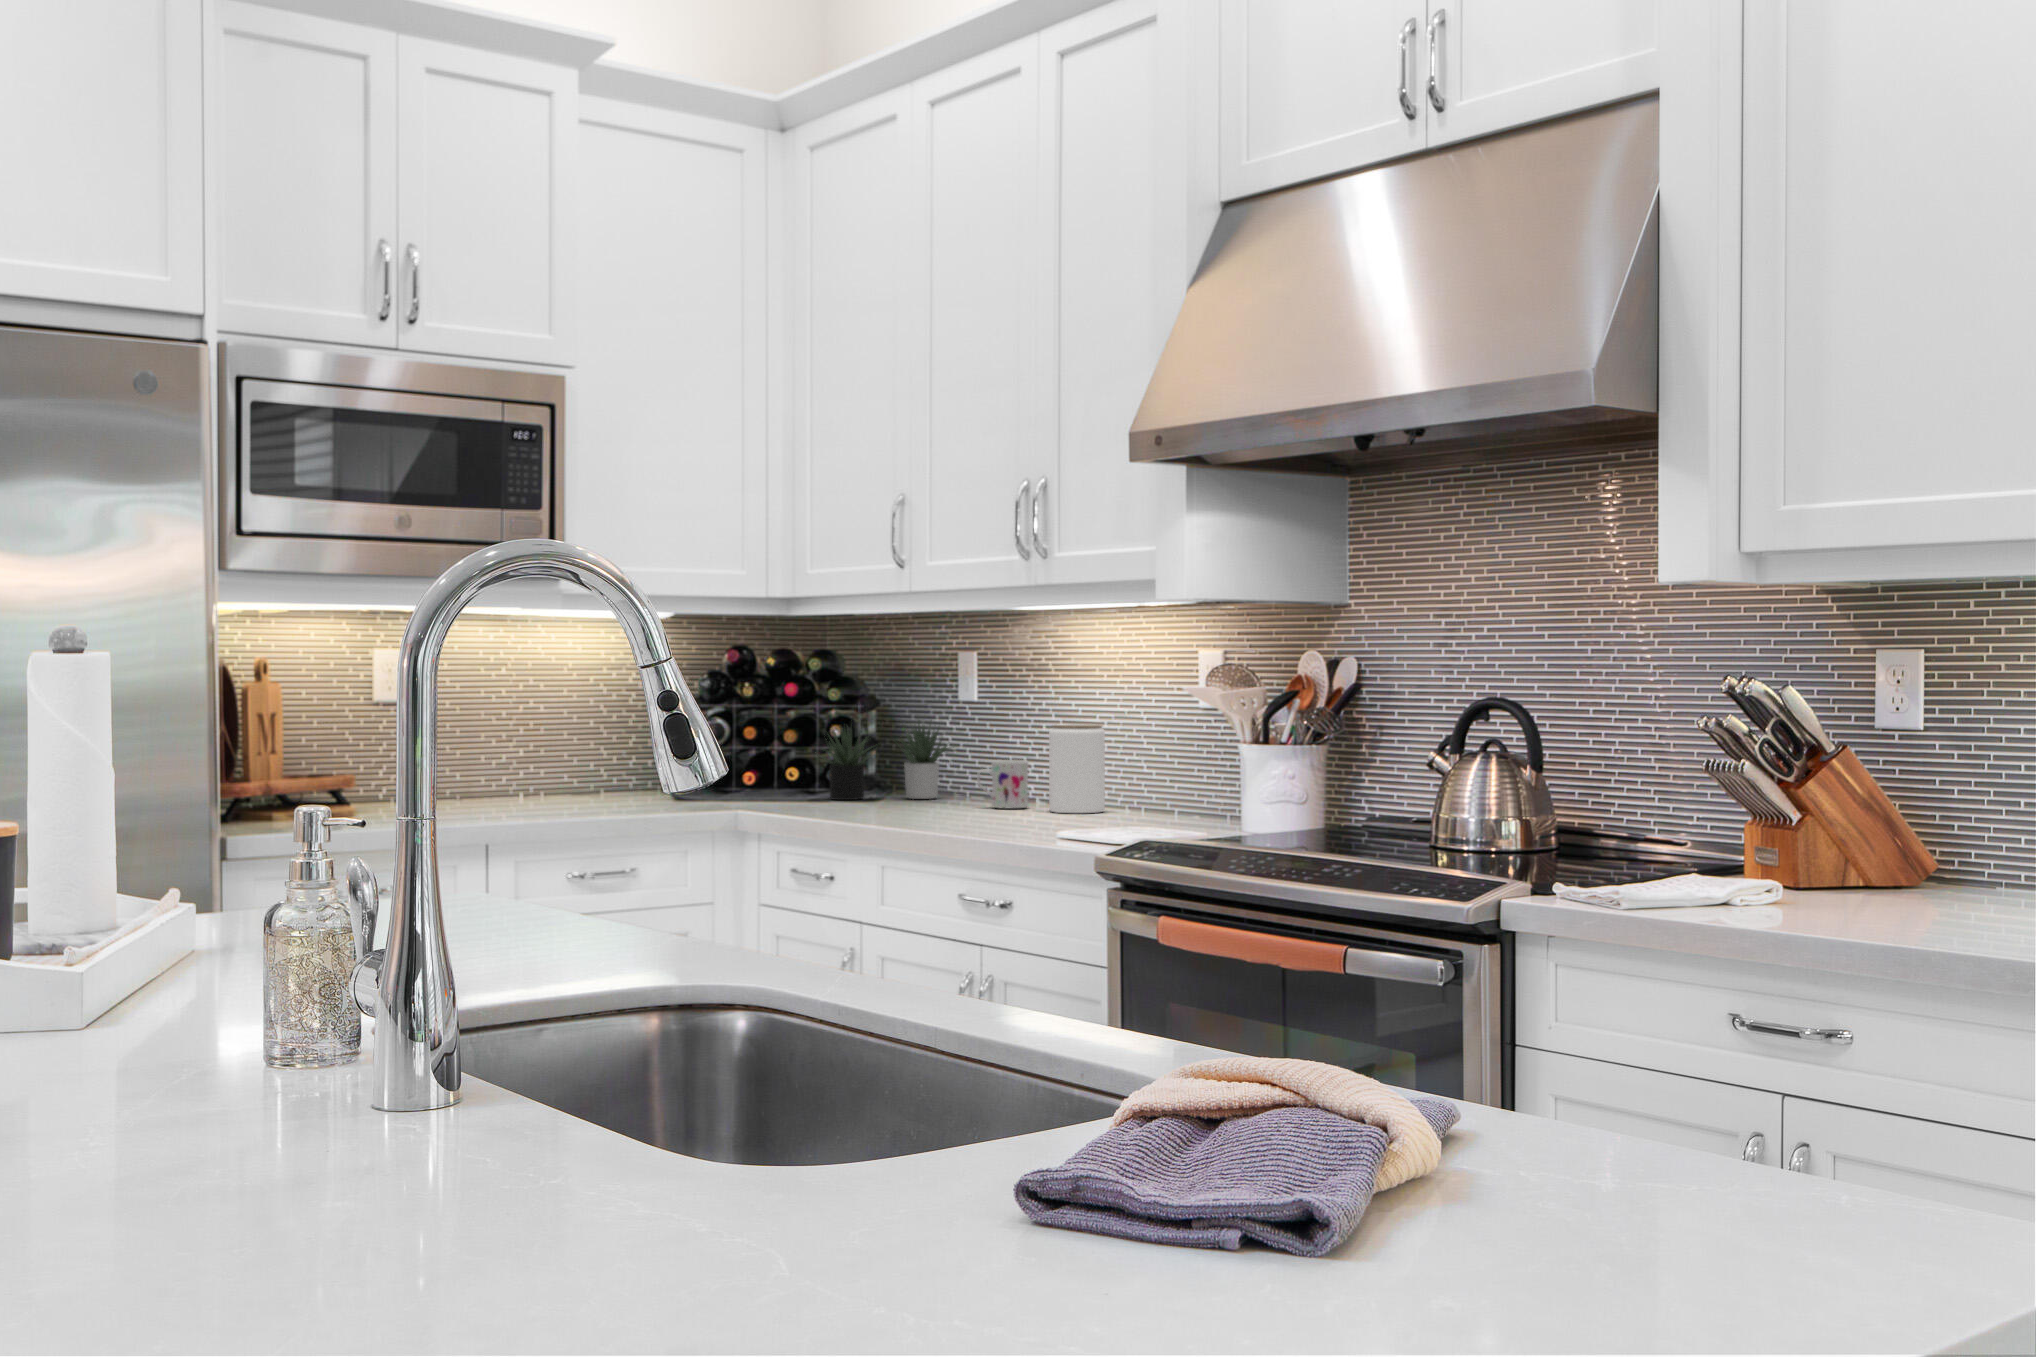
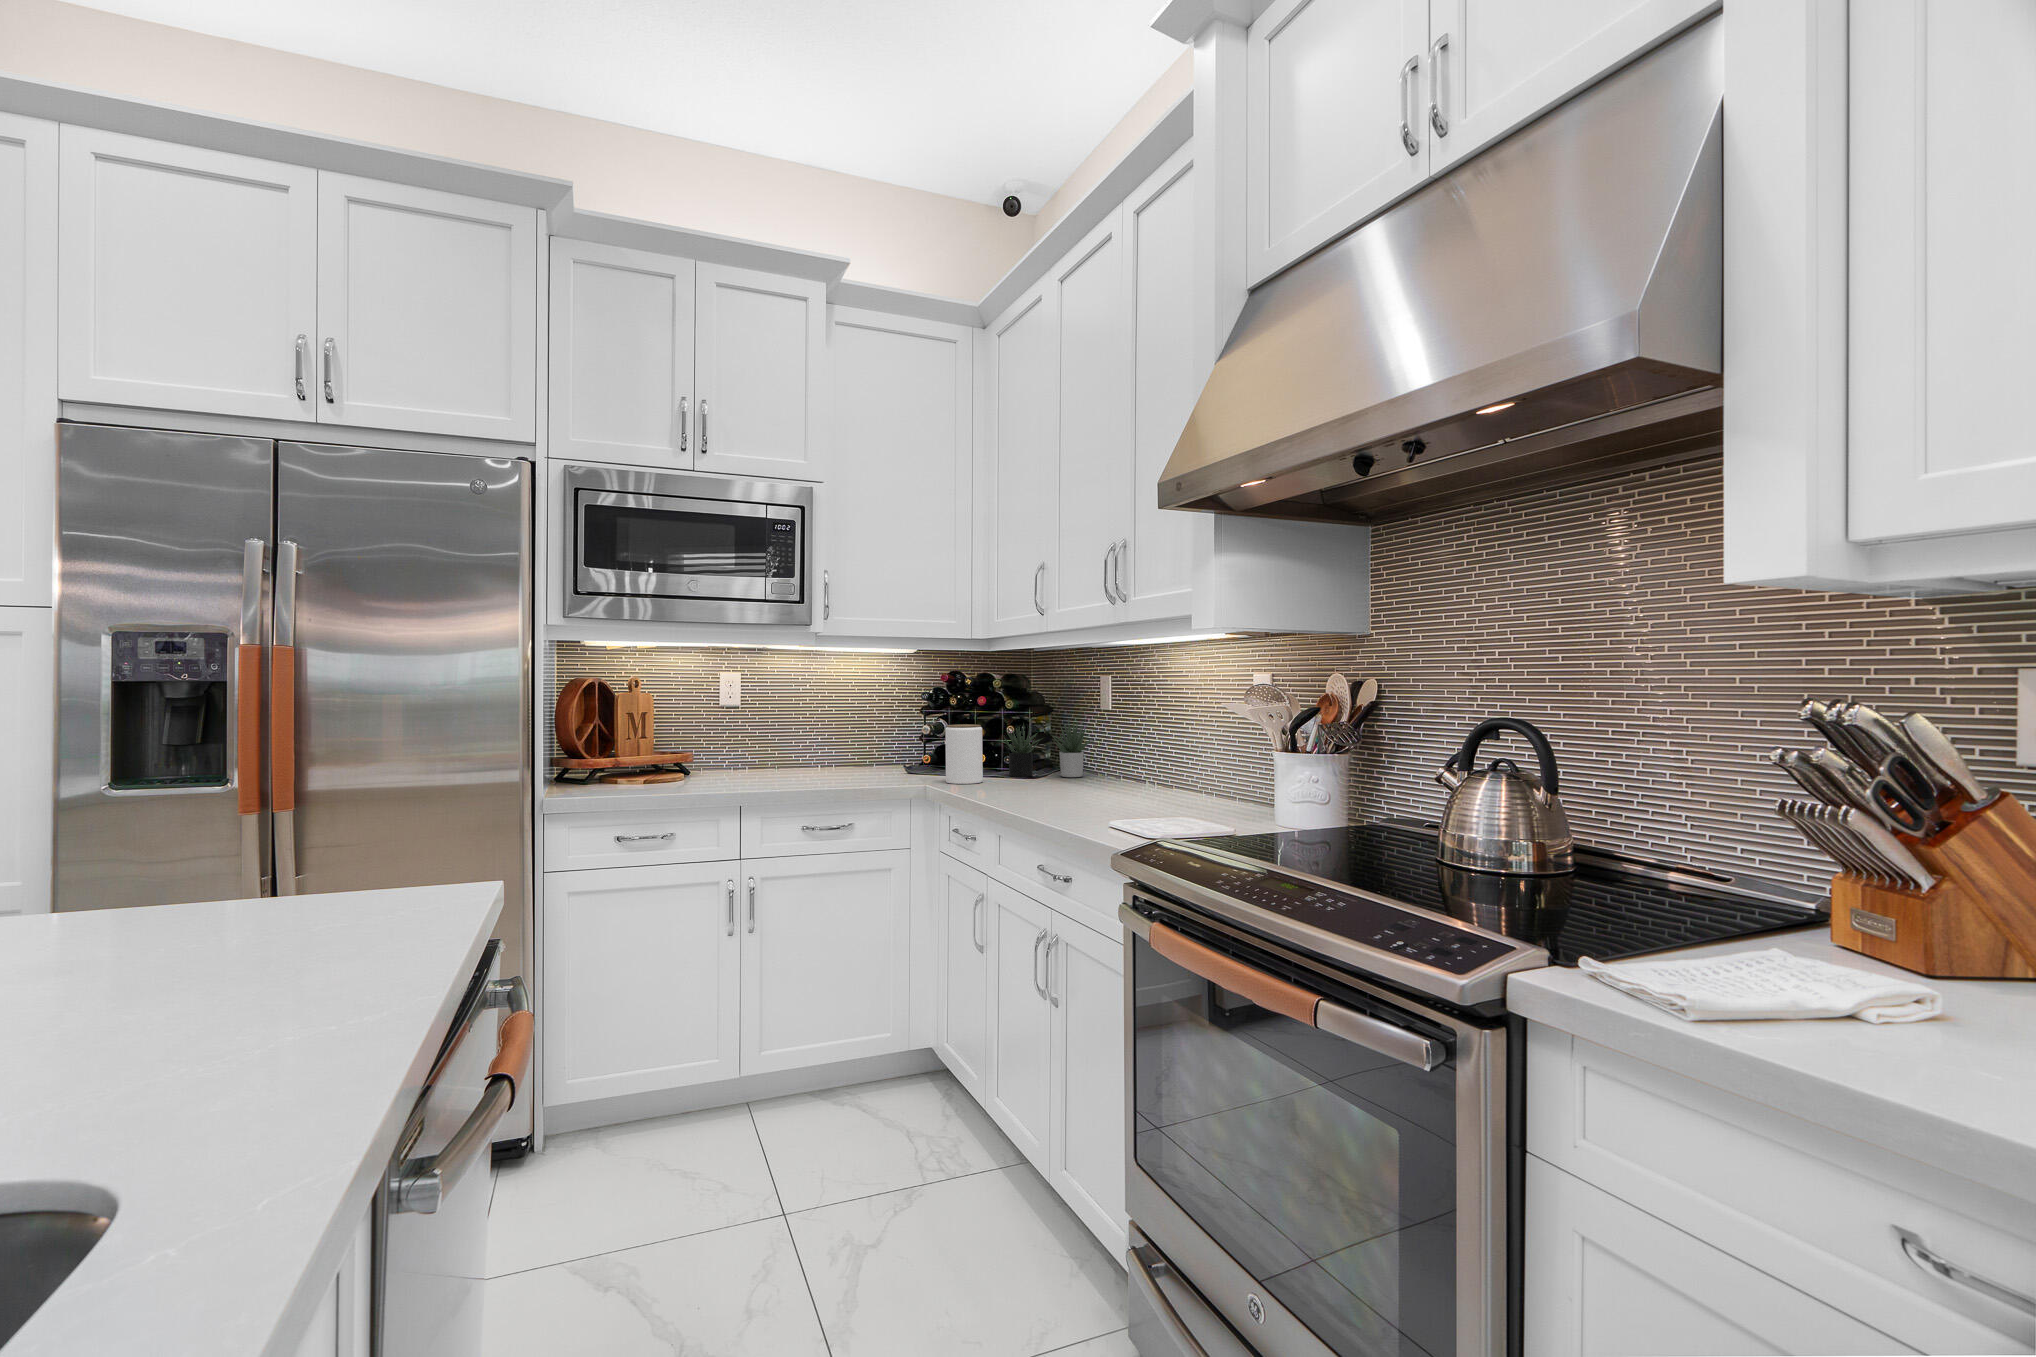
jar: present [1049,725,1105,813] -> present [945,724,983,784]
mug: present [977,760,1028,808] -> none [1097,753,1134,789]

